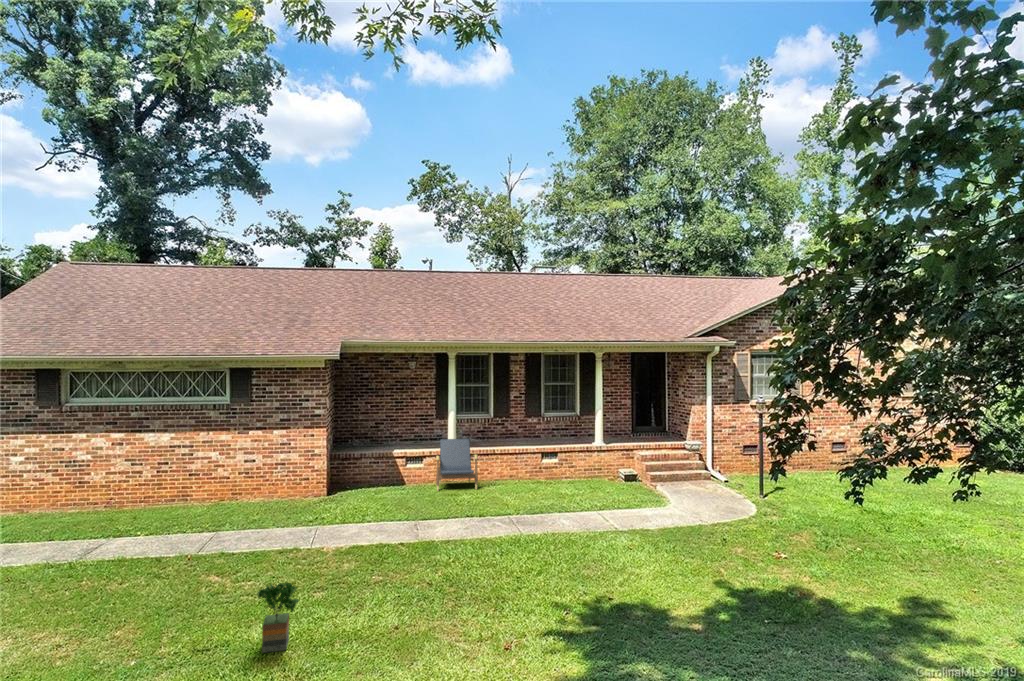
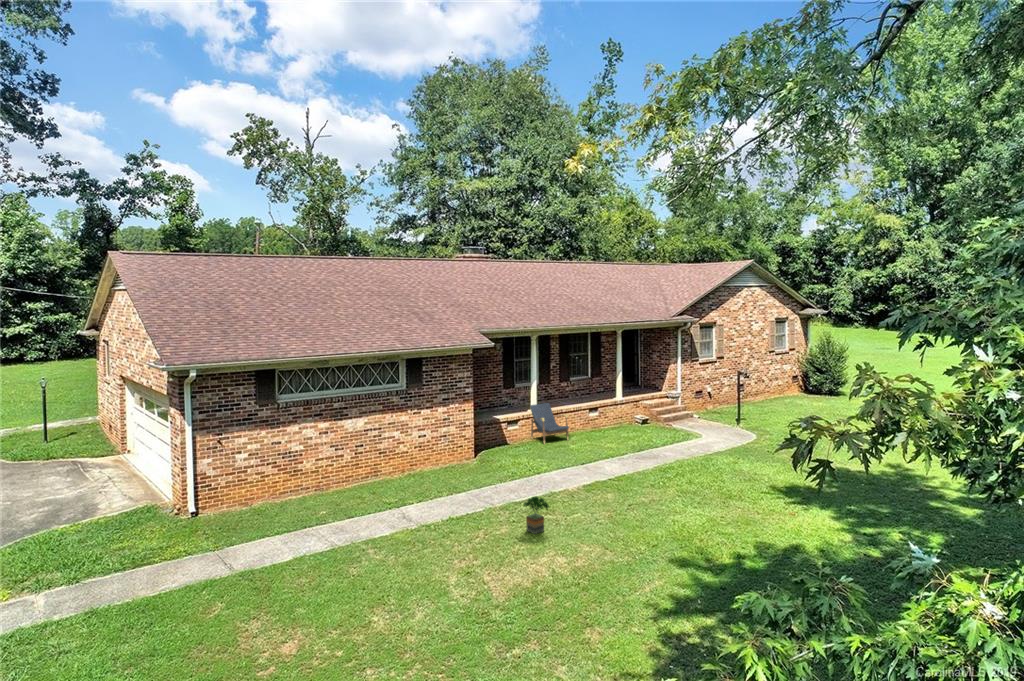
potted tree: present [257,582,299,653] -> present [524,497,549,534]

